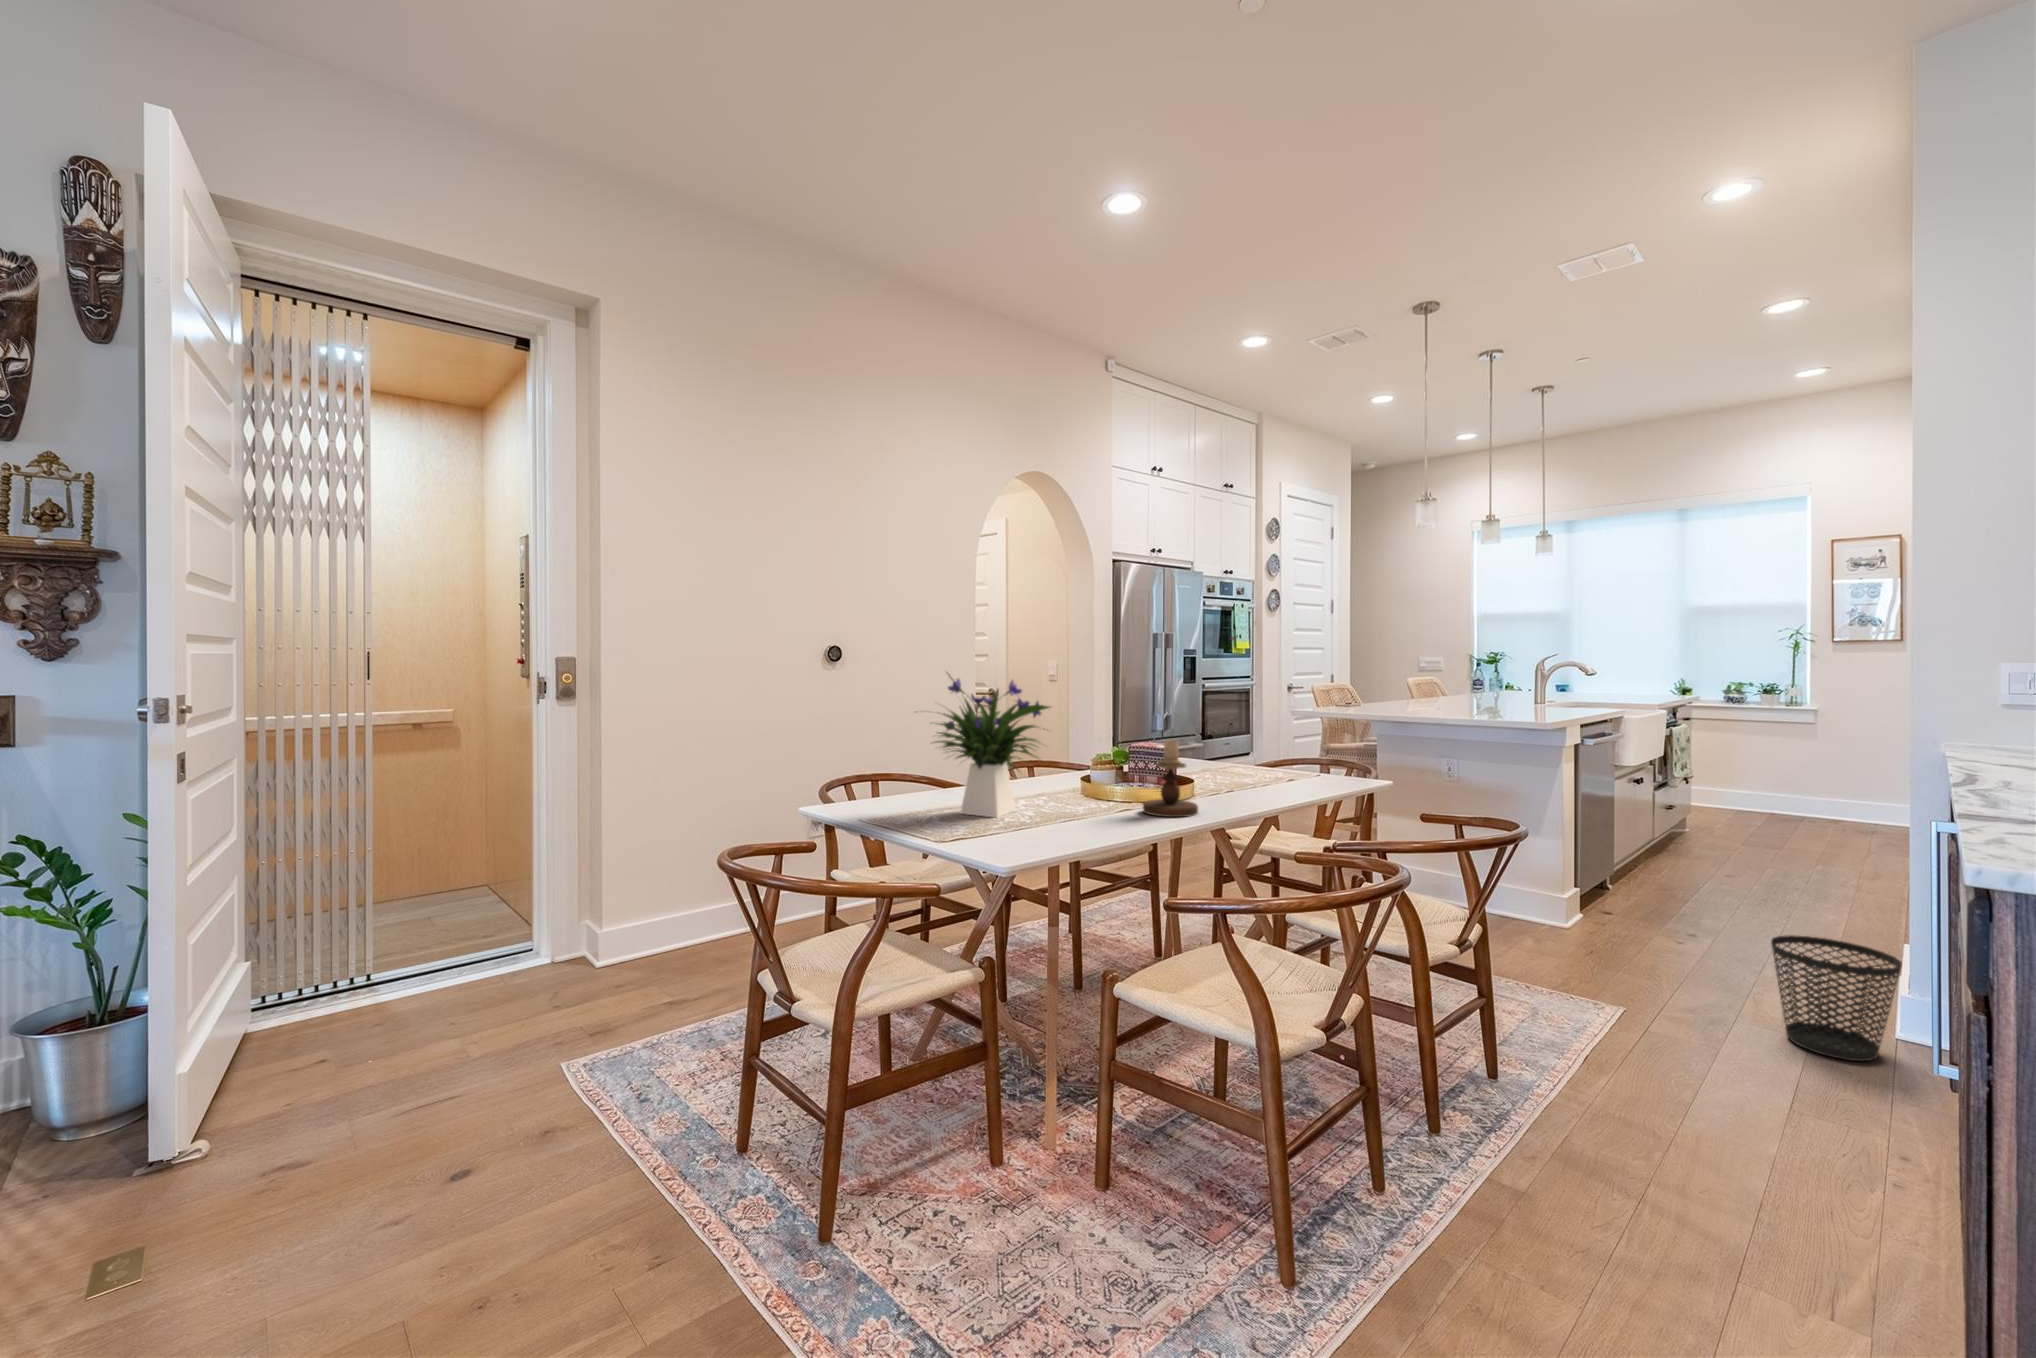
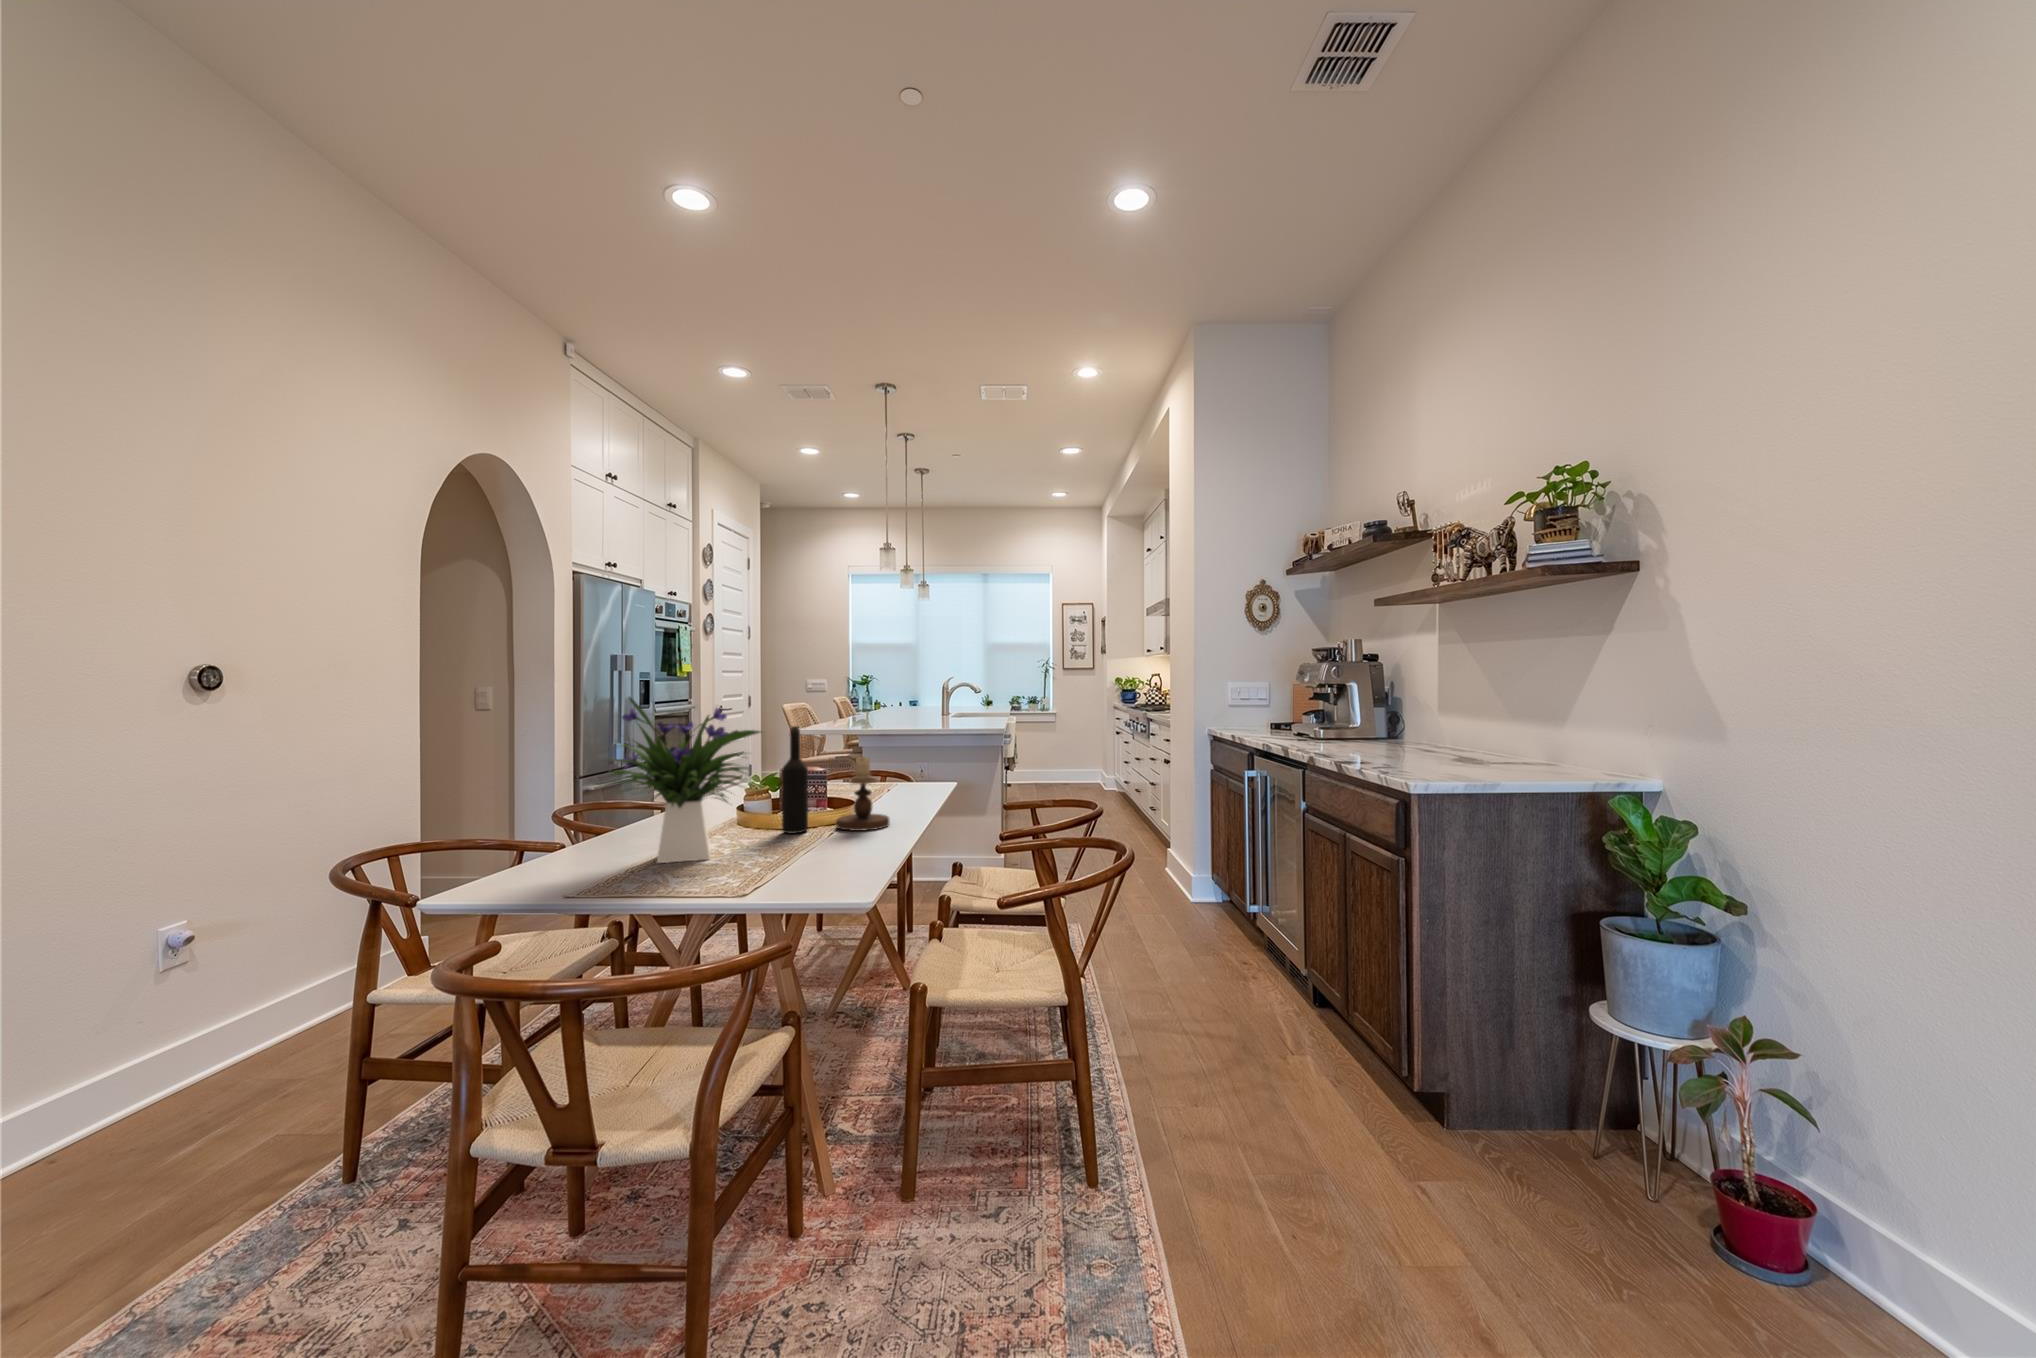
wine bottle: none [1095,704,1120,809] -> present [782,726,808,834]
wastebasket: present [1771,935,1902,1061] -> none [1147,848,1206,919]

